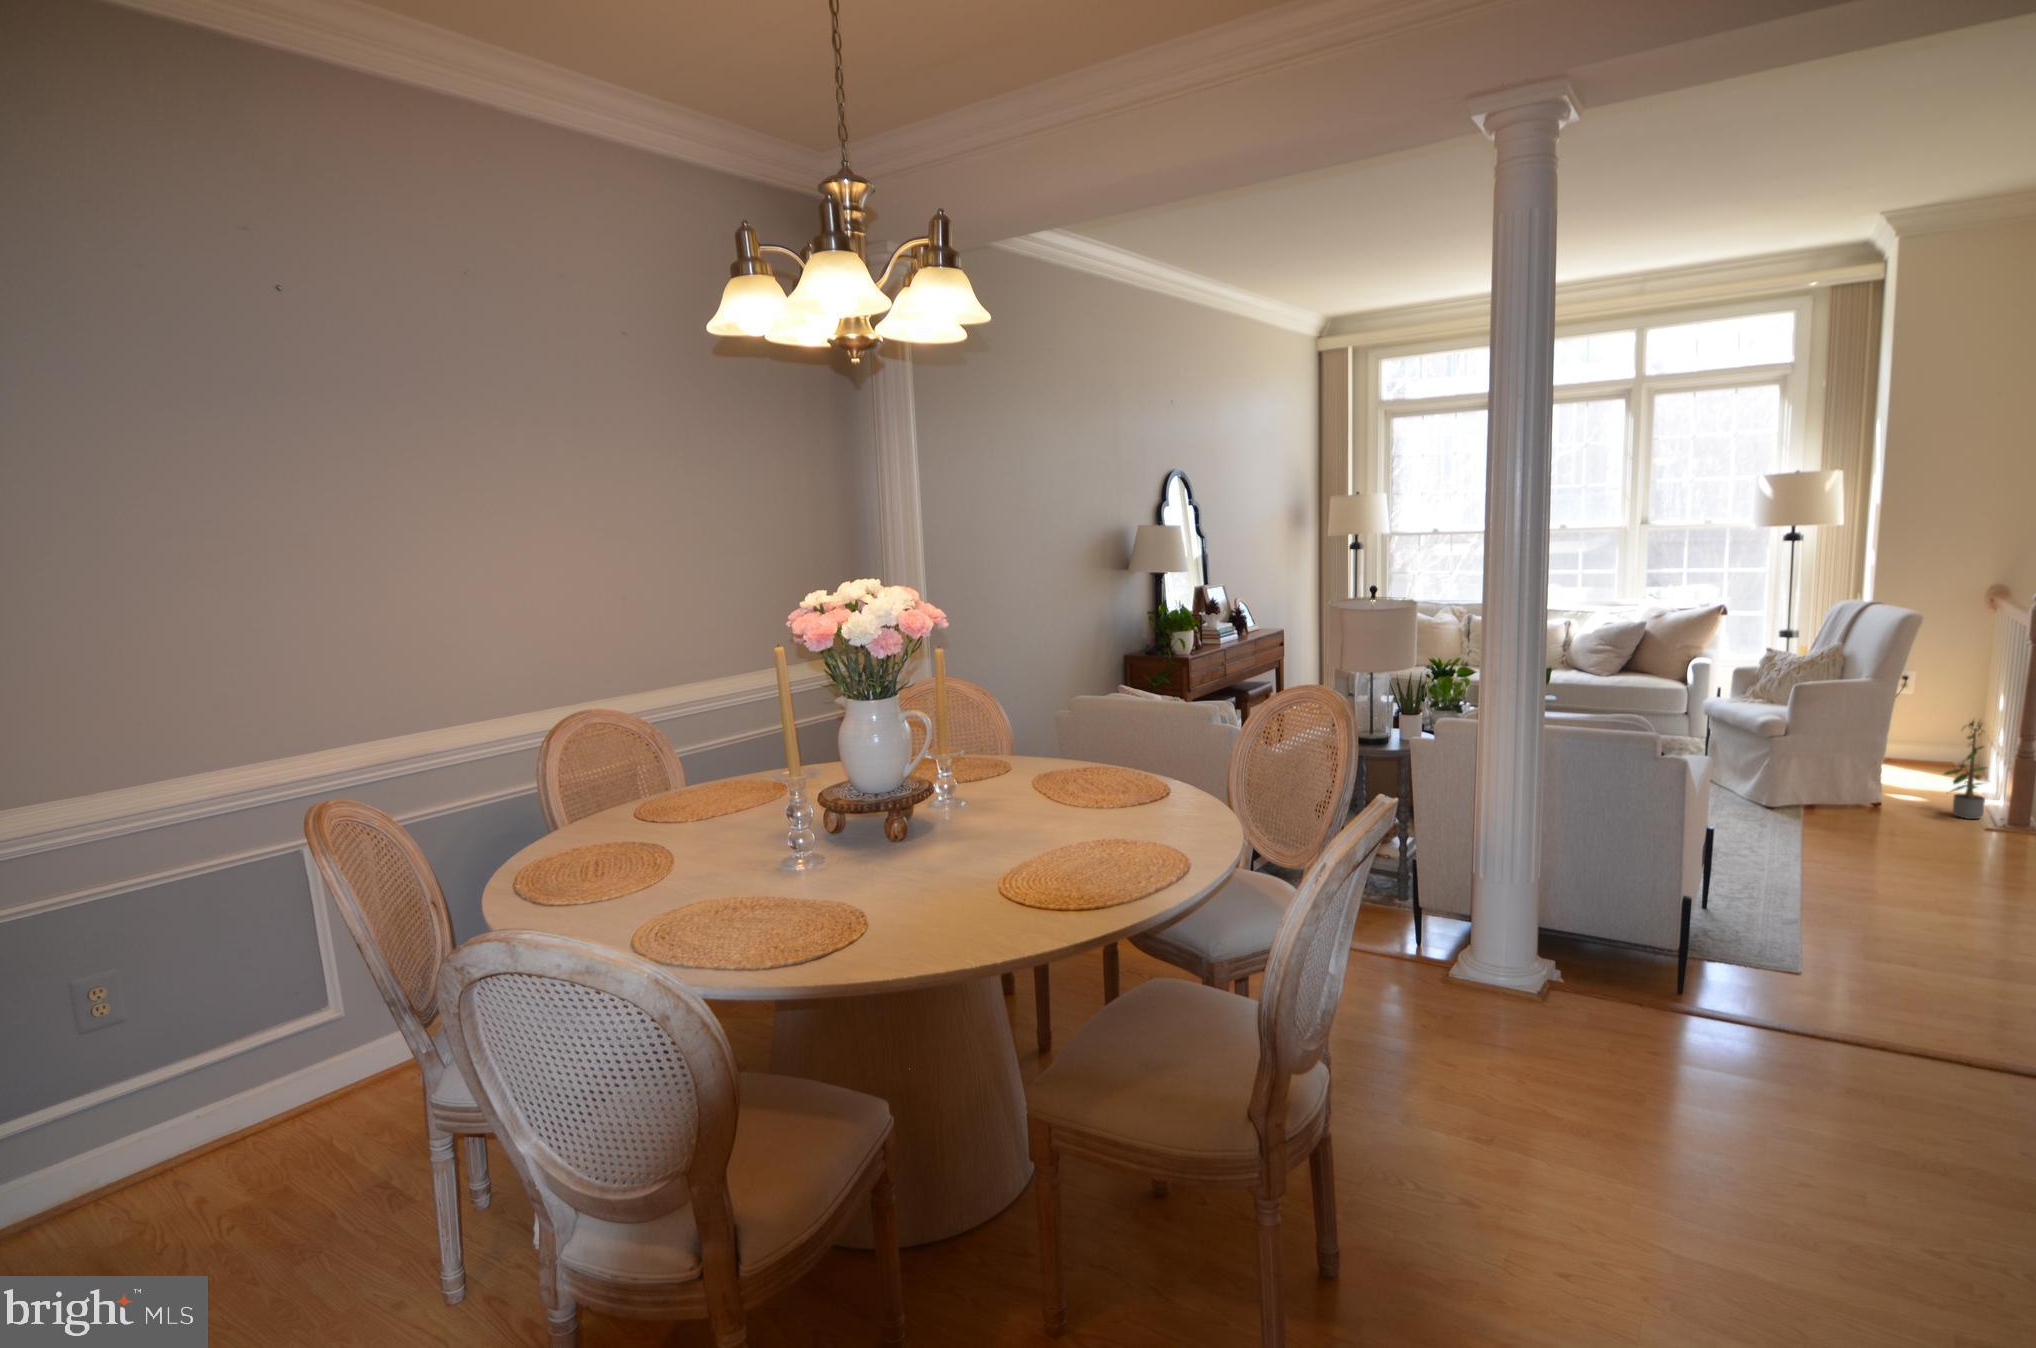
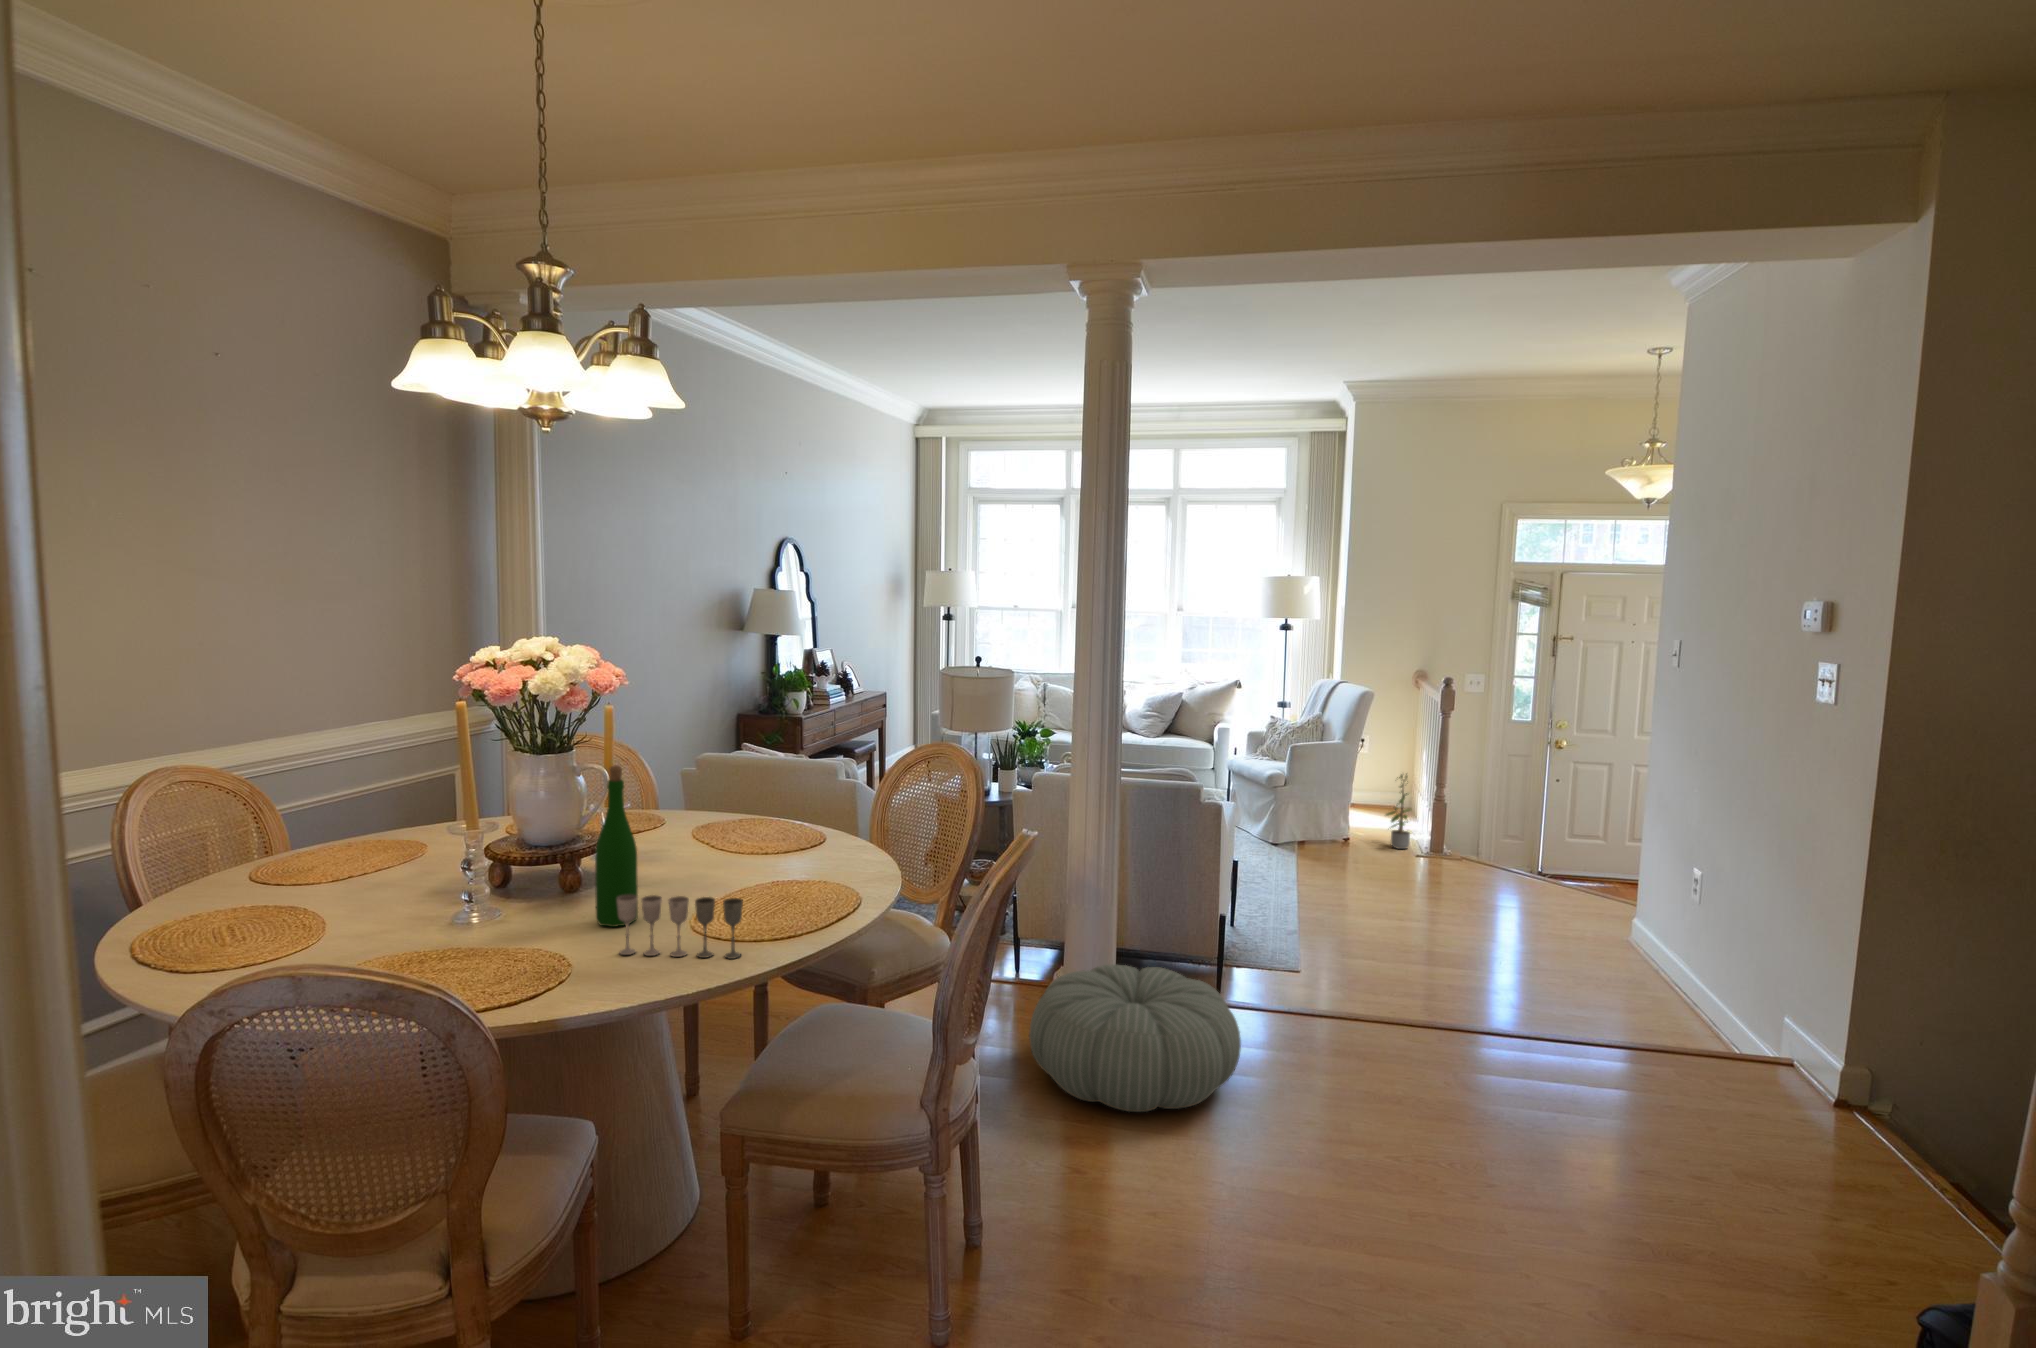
wine bottle: none [903,712,947,884] -> present [595,765,638,927]
wine glass: none [911,853,1040,932] -> present [617,895,743,959]
pouf: none [1423,951,1713,1142] -> present [1029,964,1241,1112]

